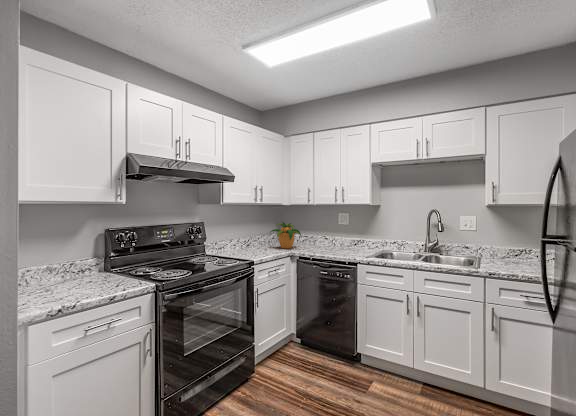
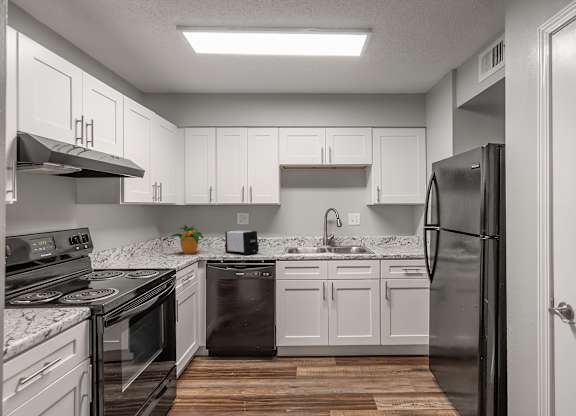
toaster: none [316,230,346,255] -> present [225,230,259,255]

